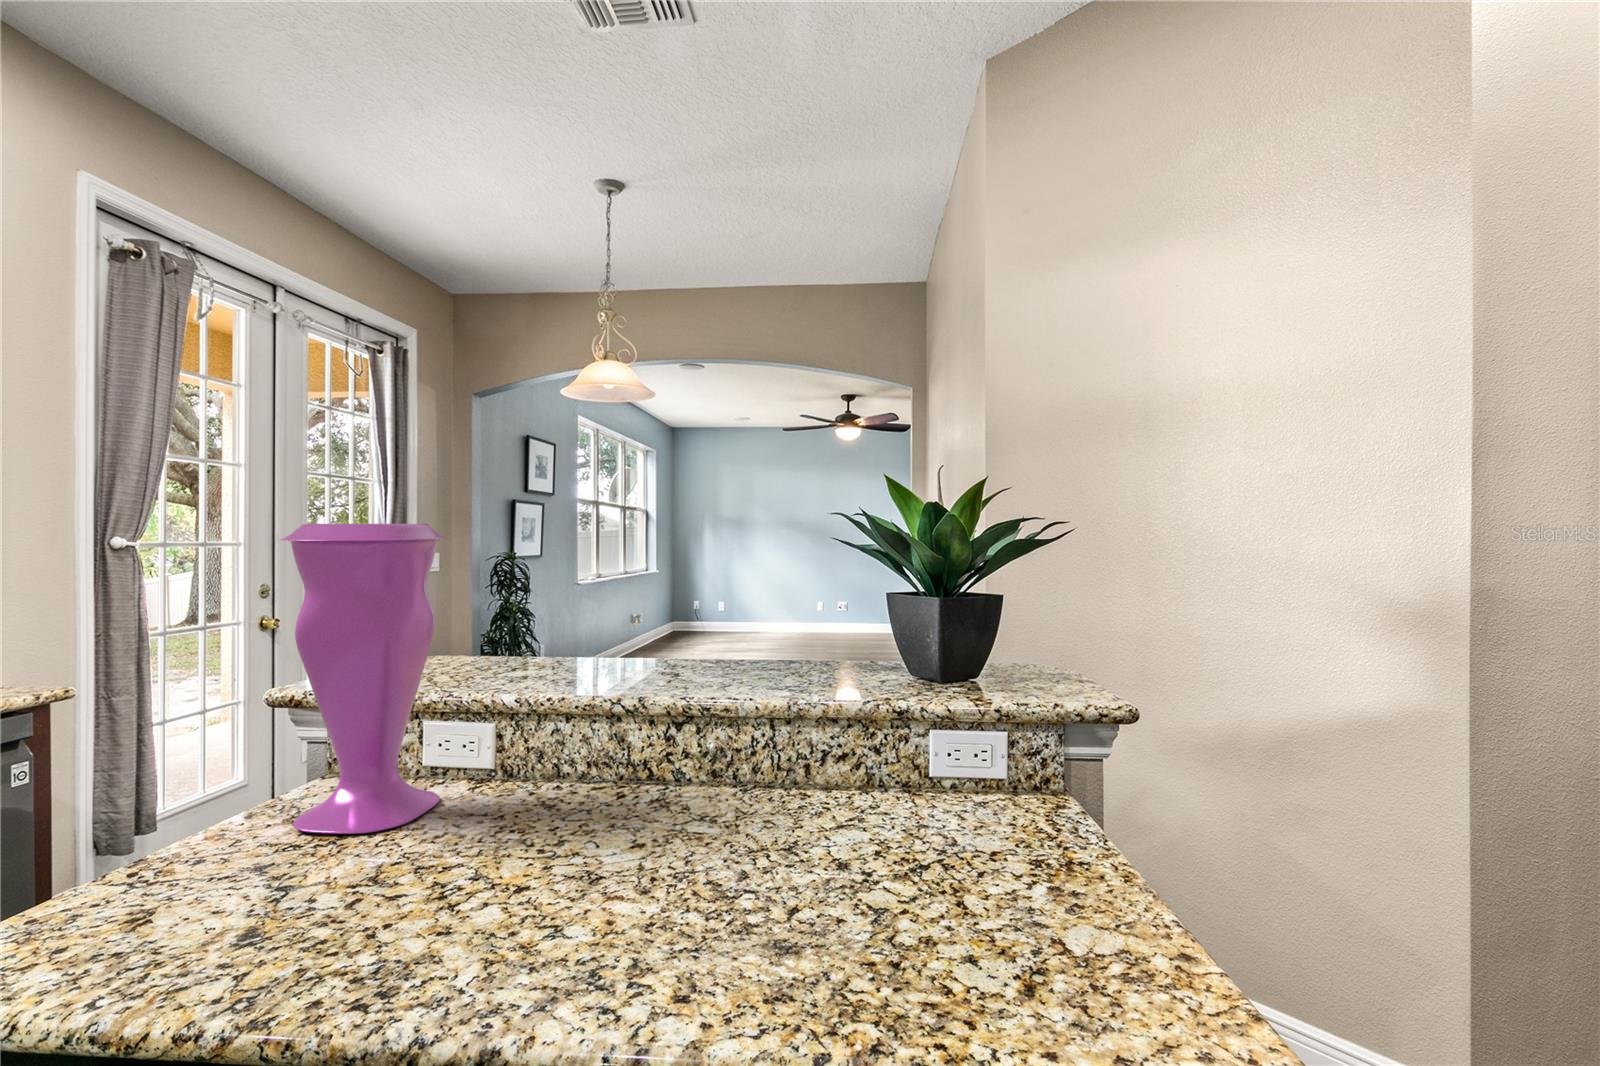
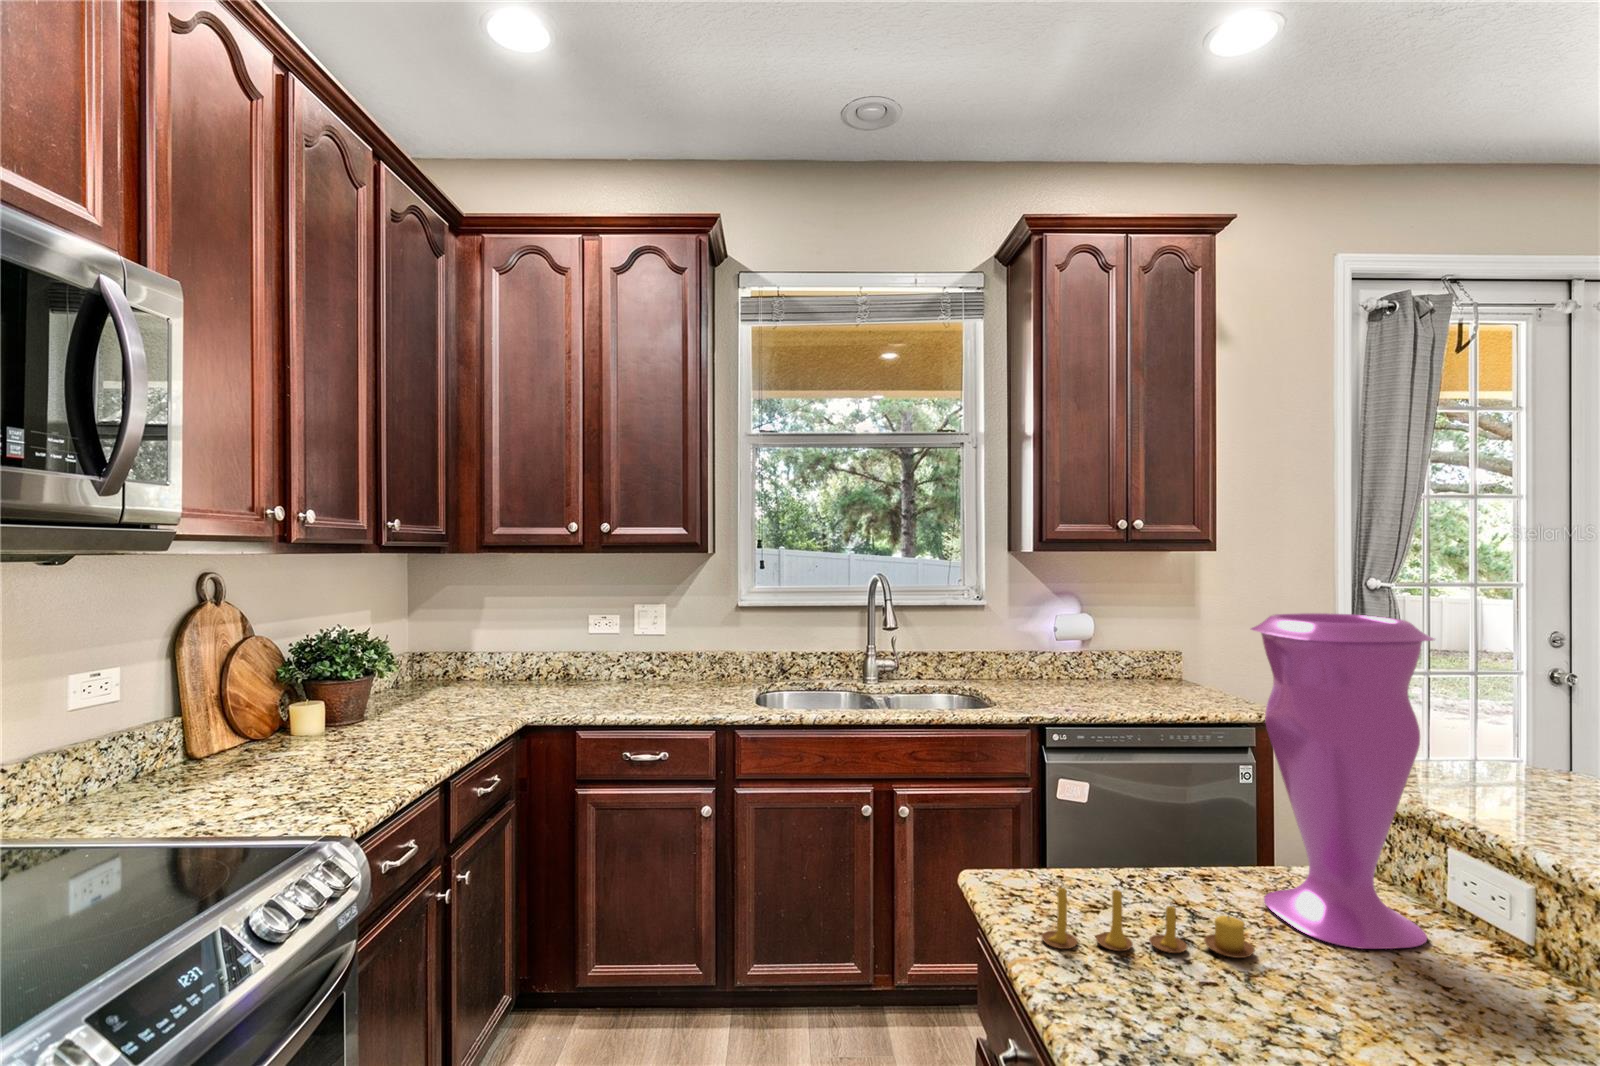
candle: none [115,835,355,985] -> present [1042,887,1255,958]

